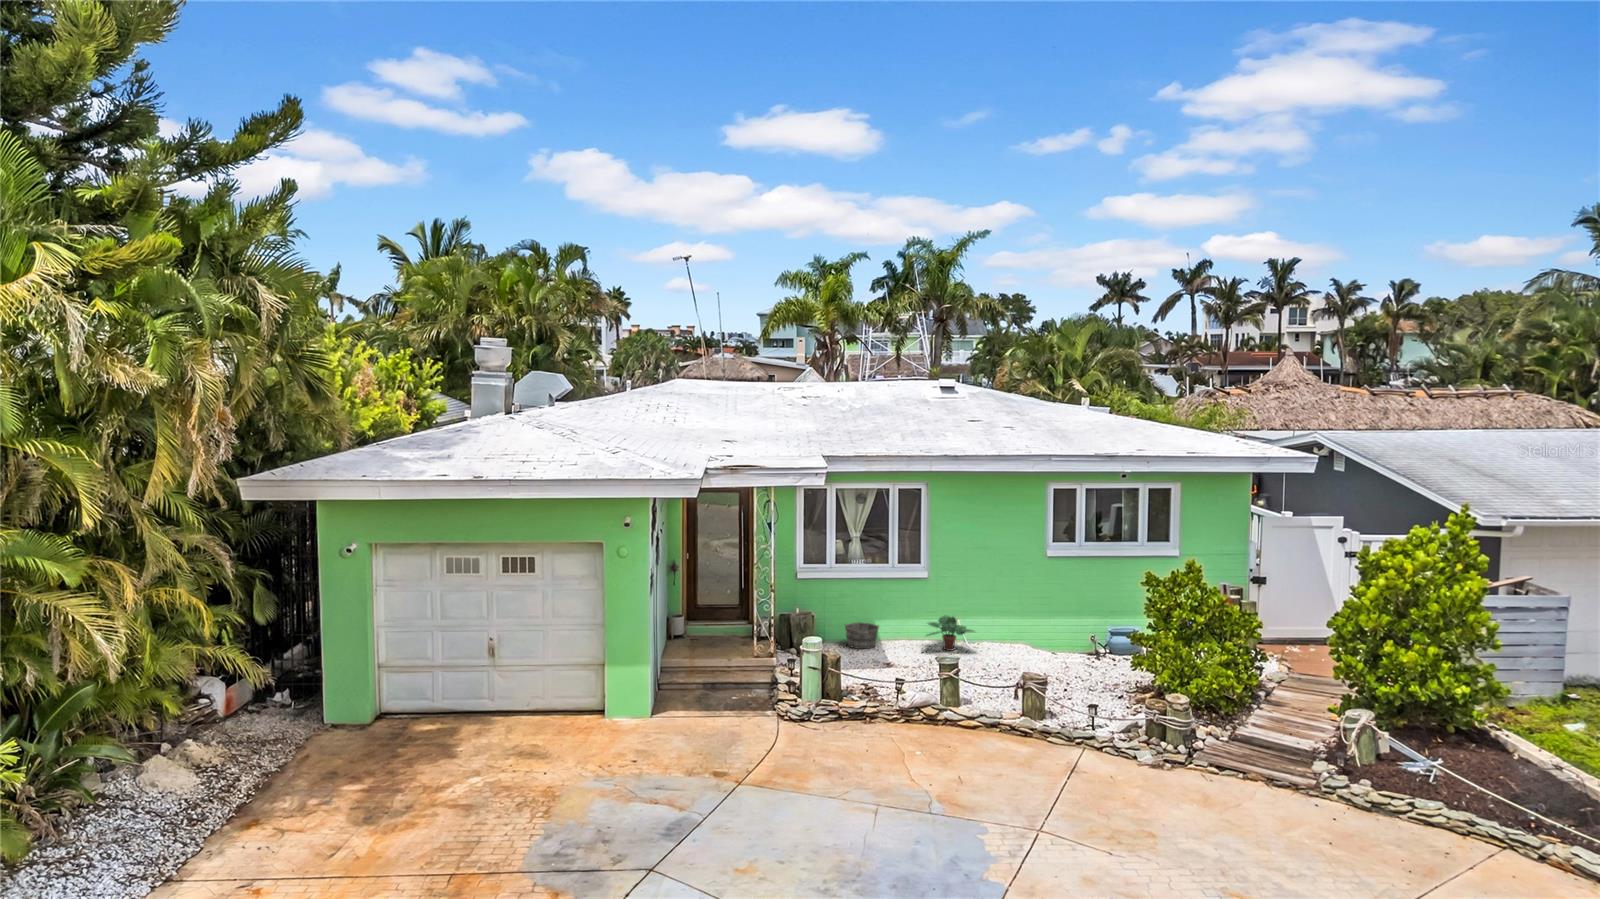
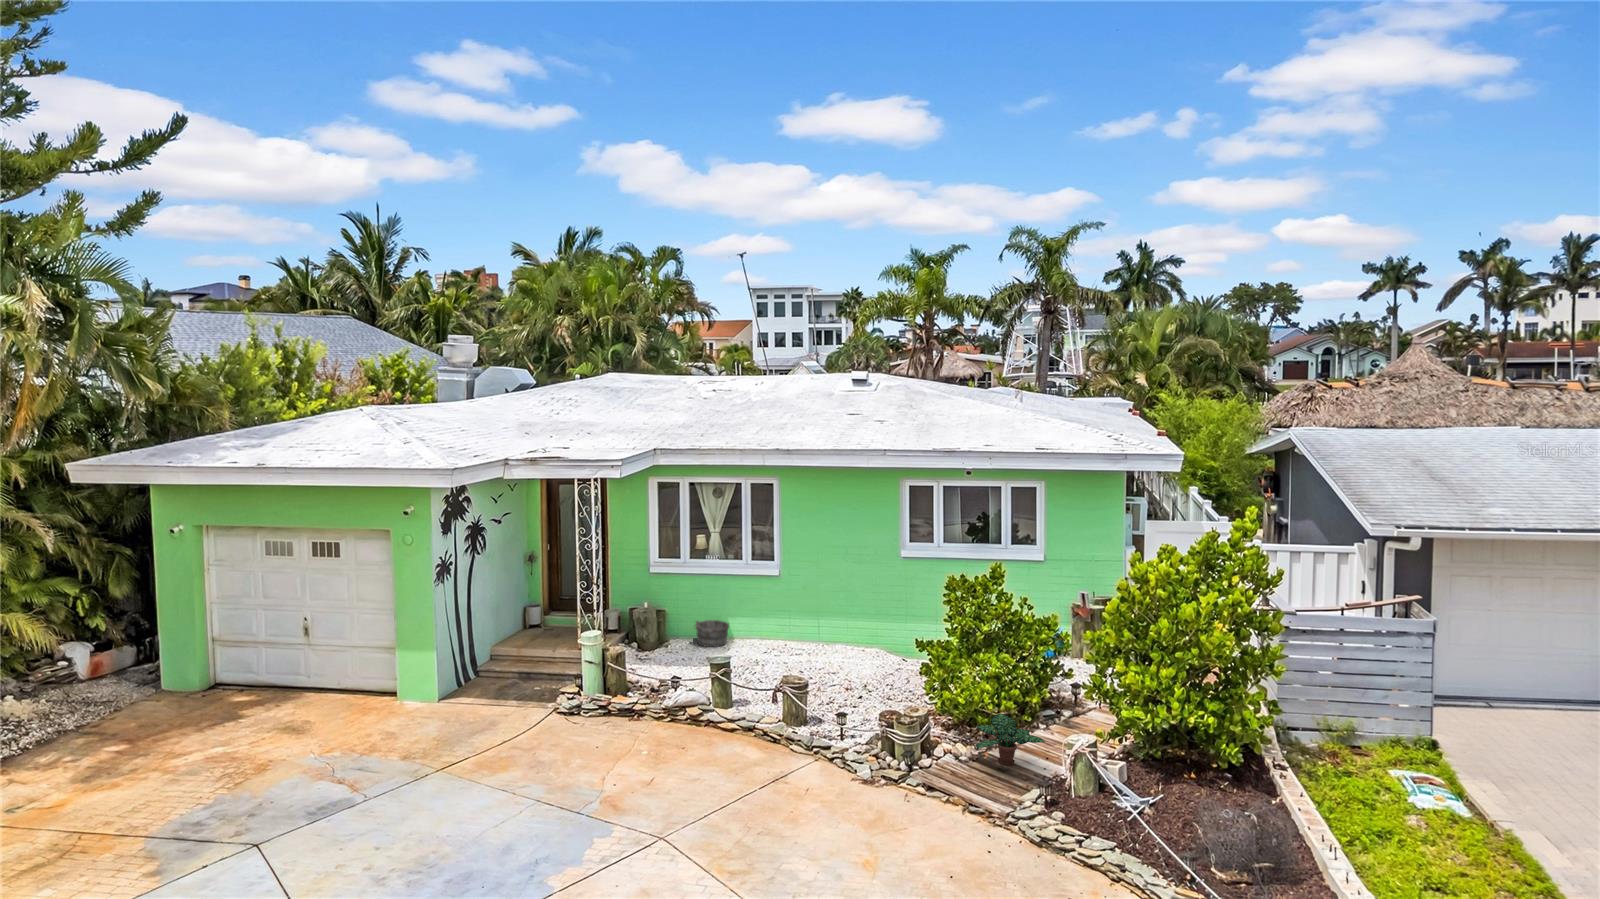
potted plant: present [927,615,974,651] -> present [976,713,1045,765]

